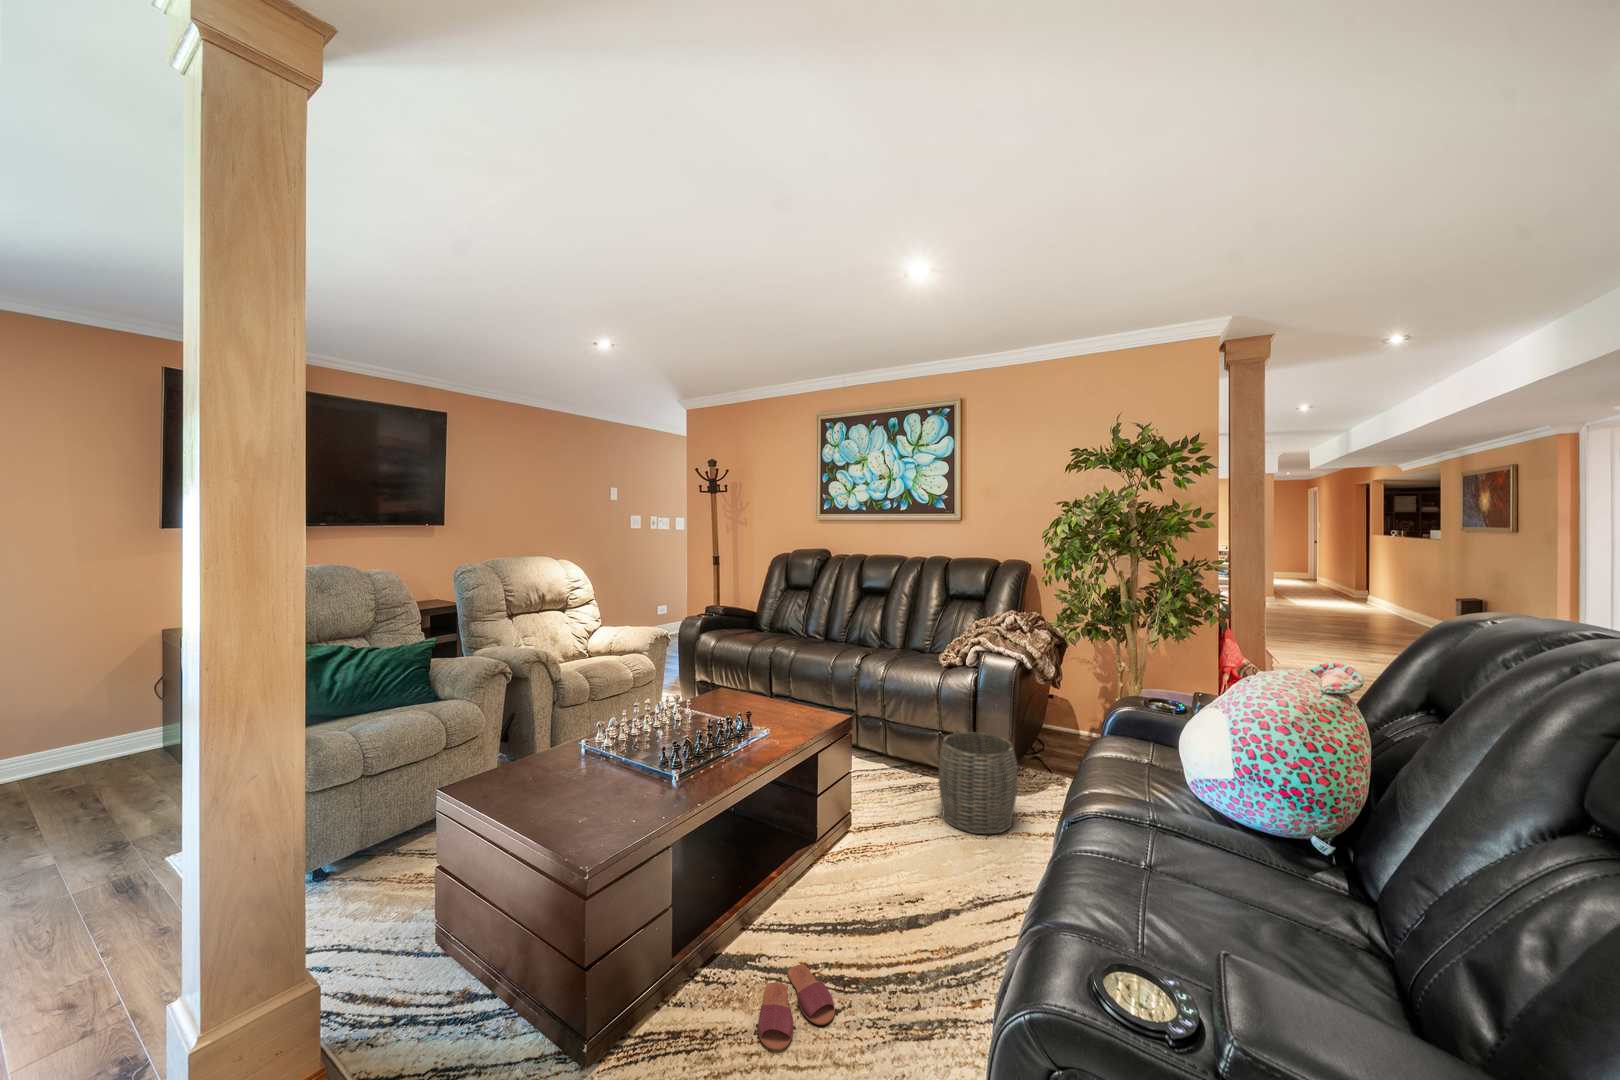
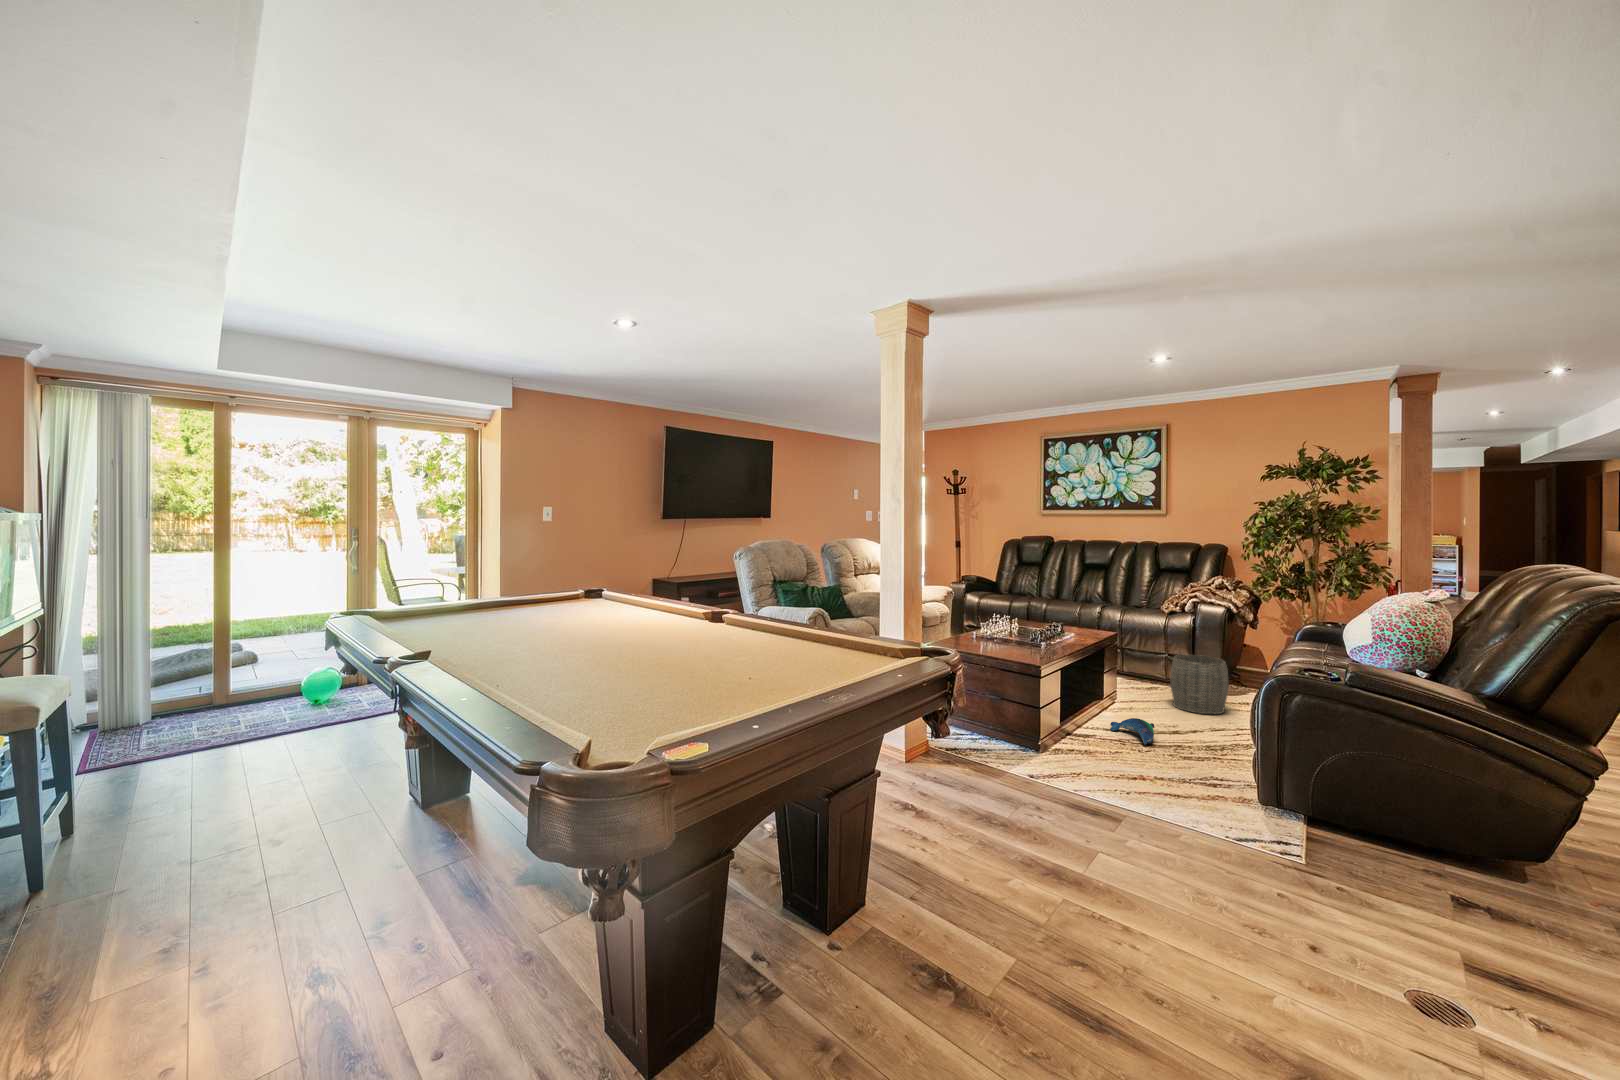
plush toy: none [816,878,882,945] -> present [1110,718,1154,745]
slippers: present [758,965,835,1050] -> none [1102,748,1145,769]

